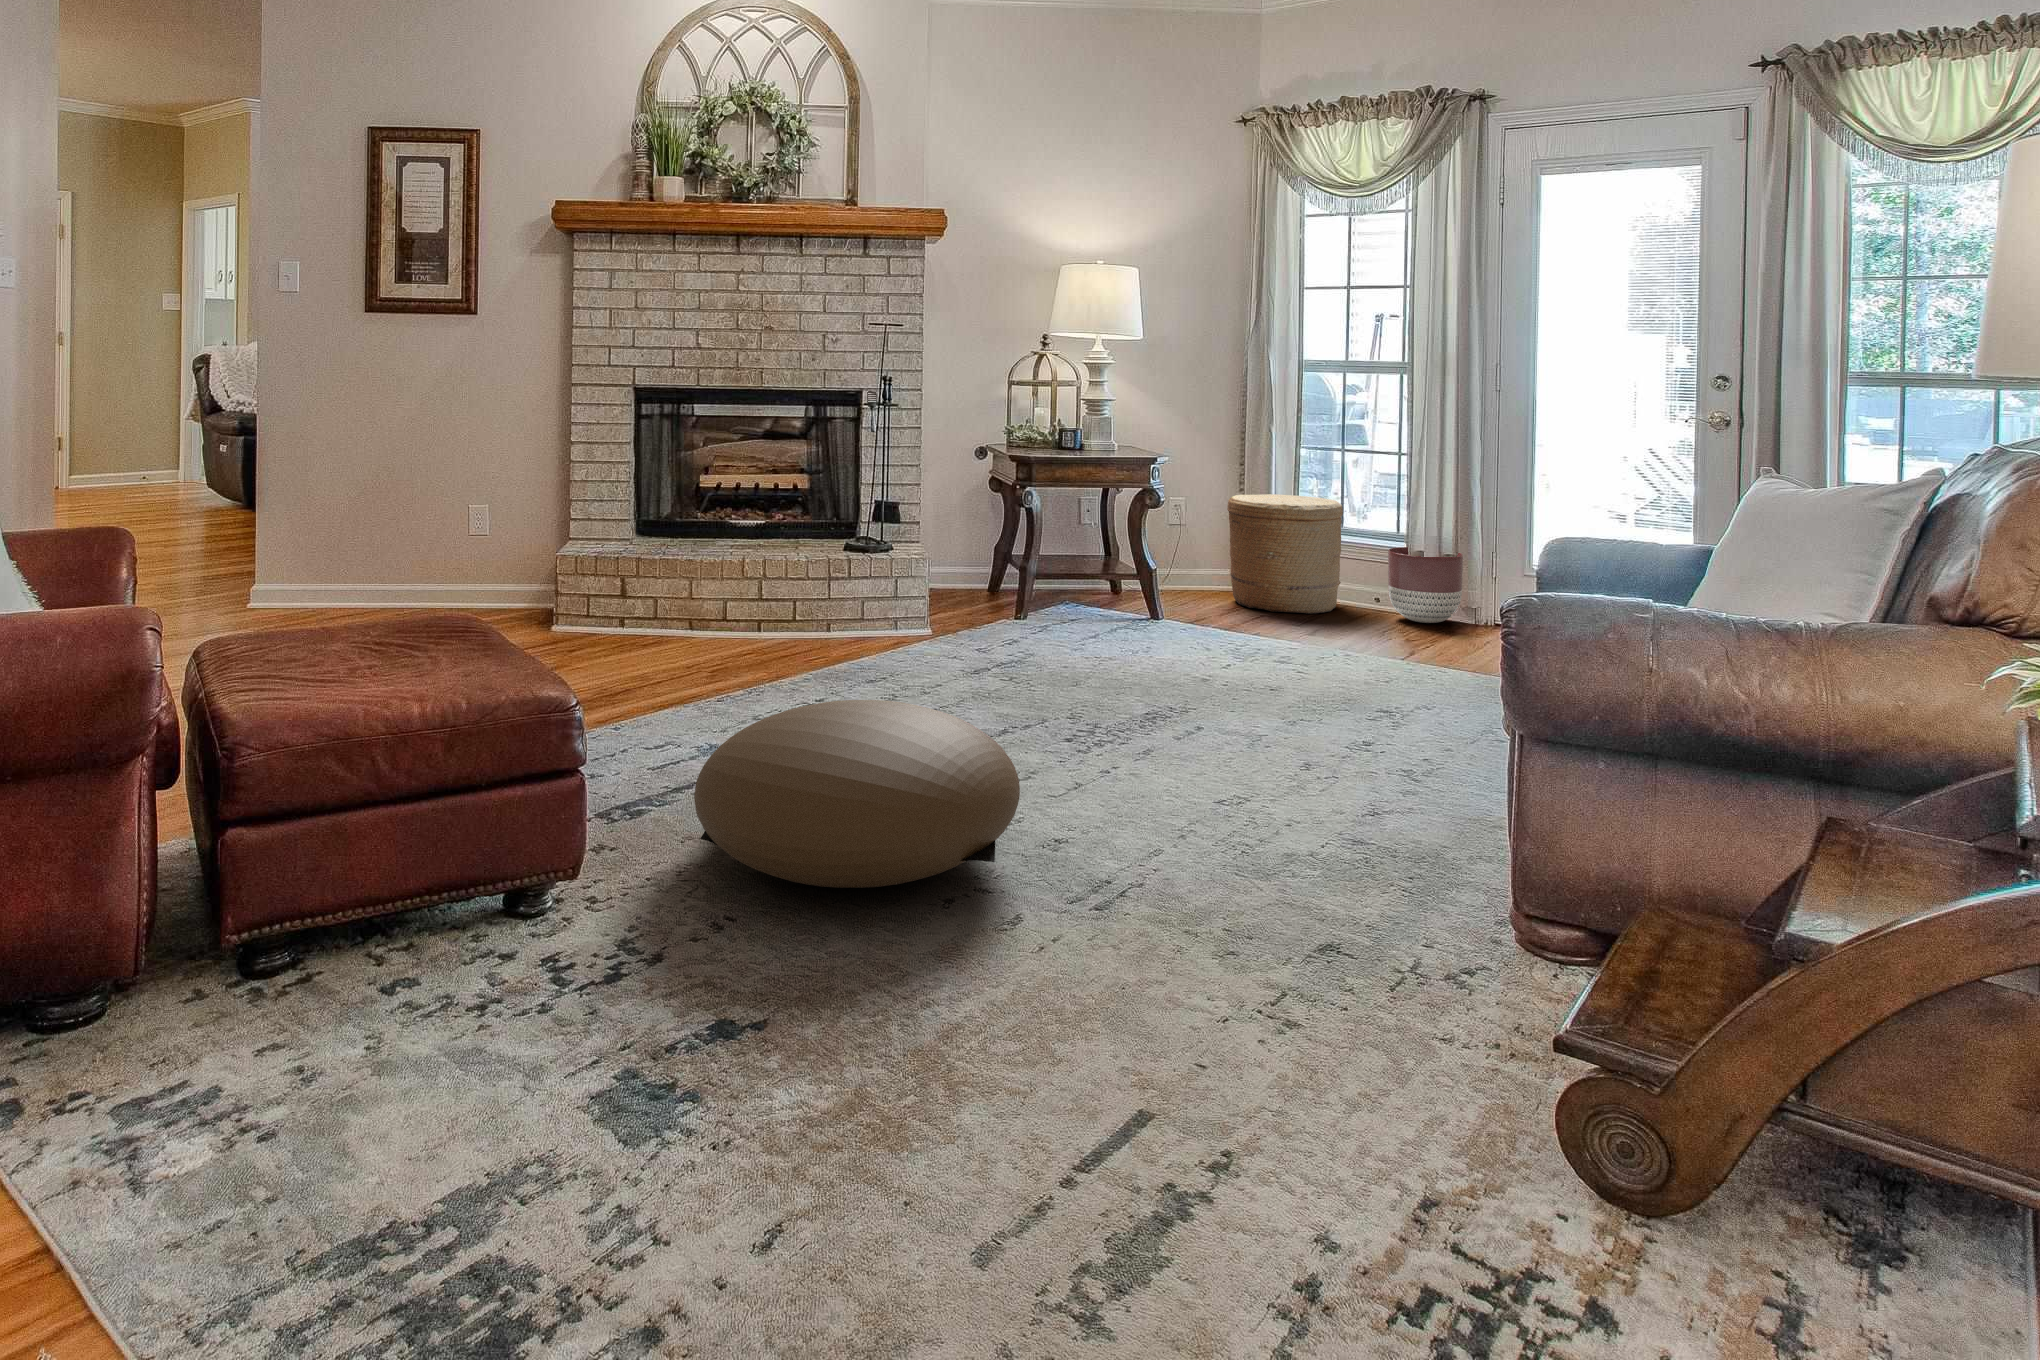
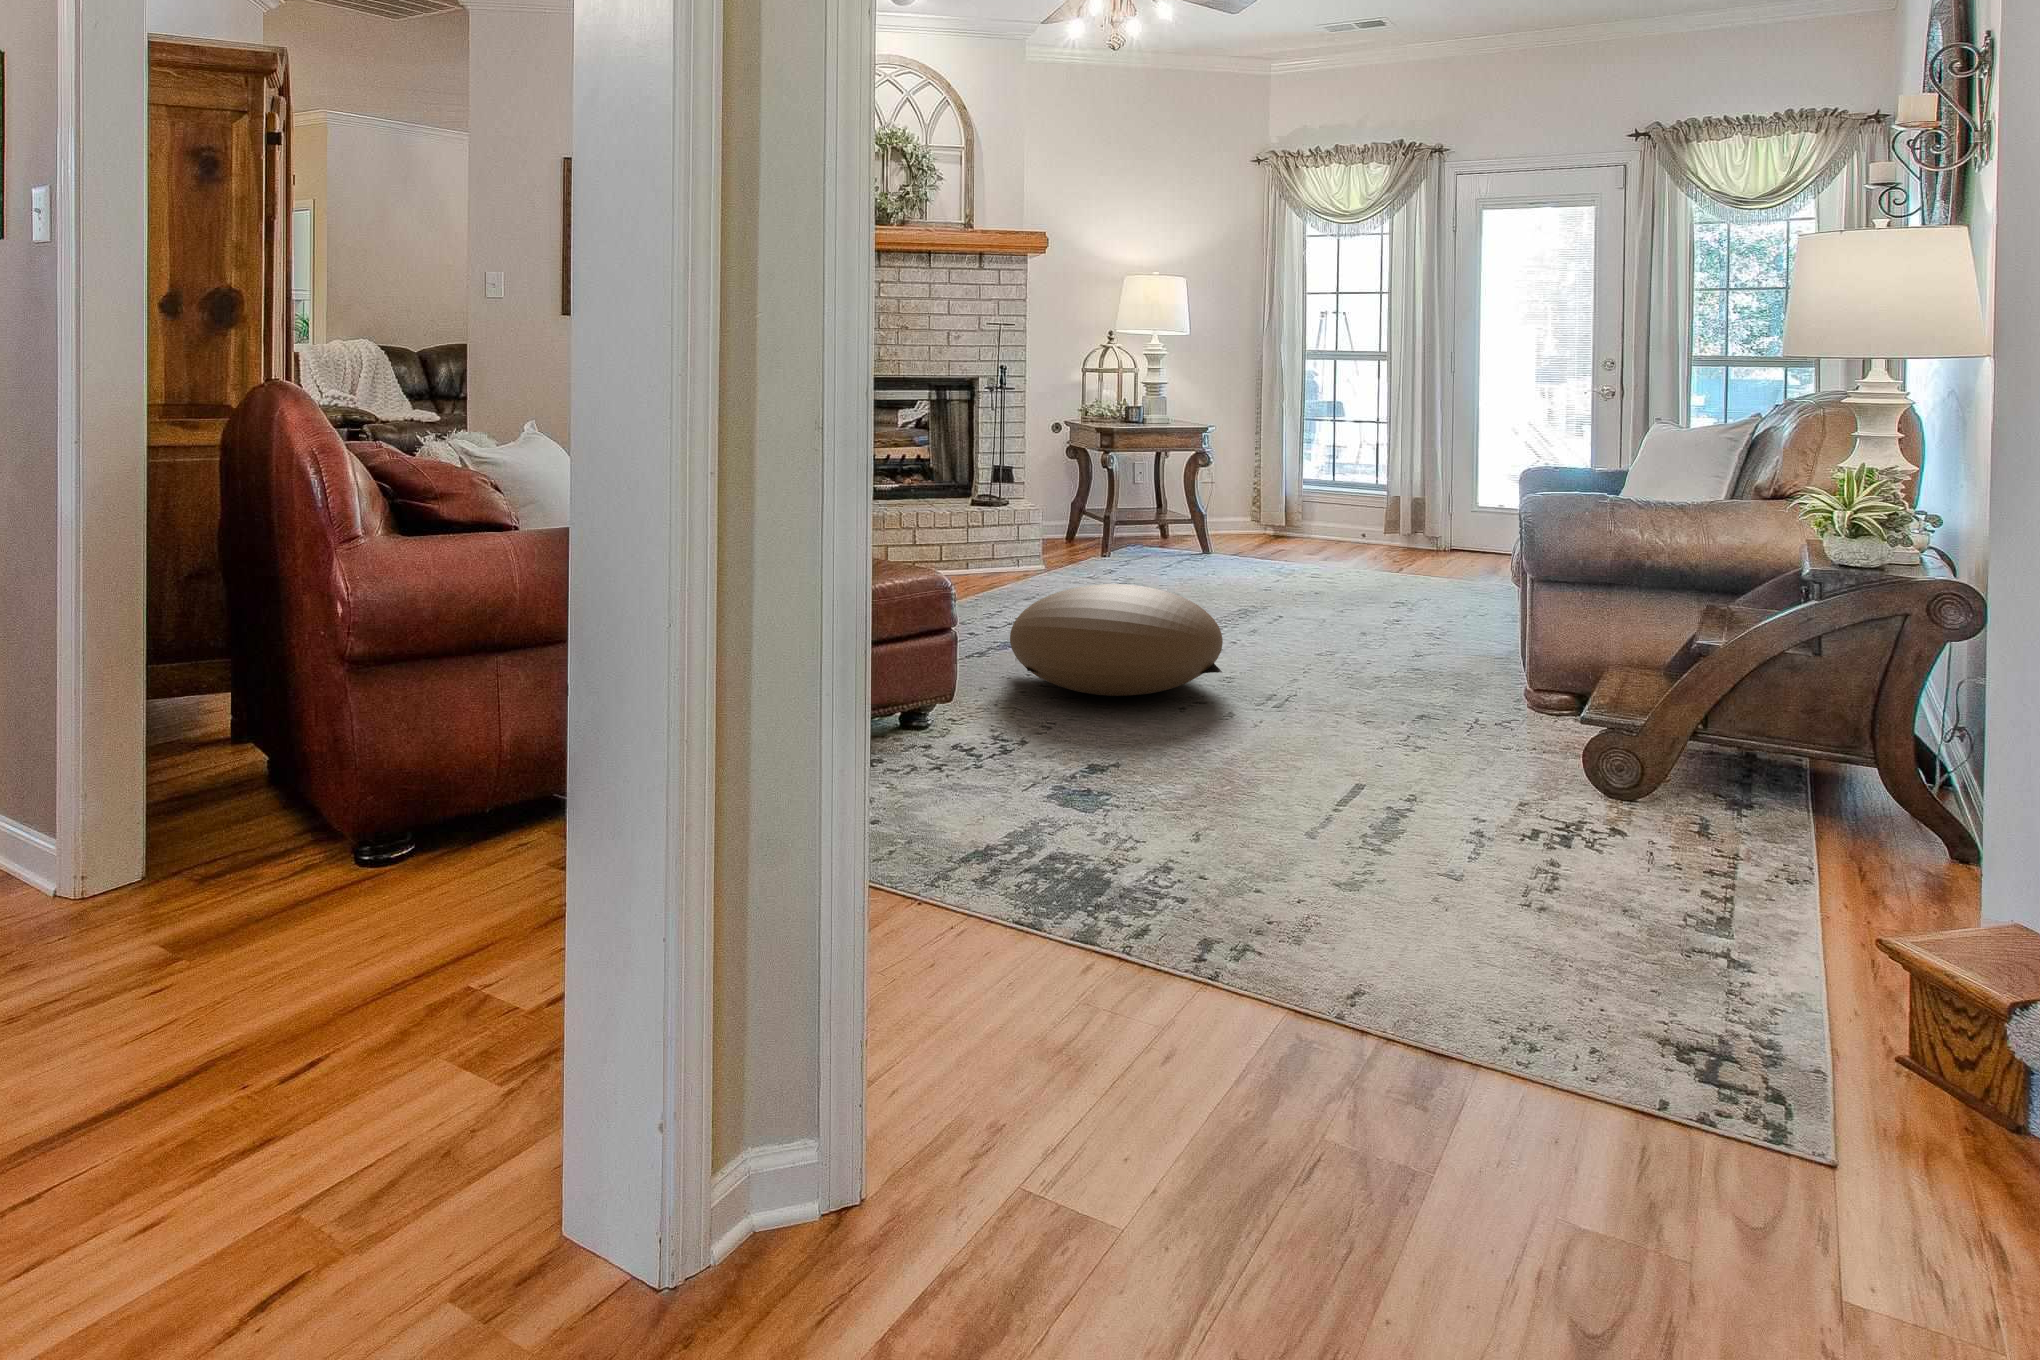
woven basket: present [1227,494,1343,614] -> none [1253,456,1341,546]
planter: present [1388,547,1463,623] -> none [1376,493,1431,549]

